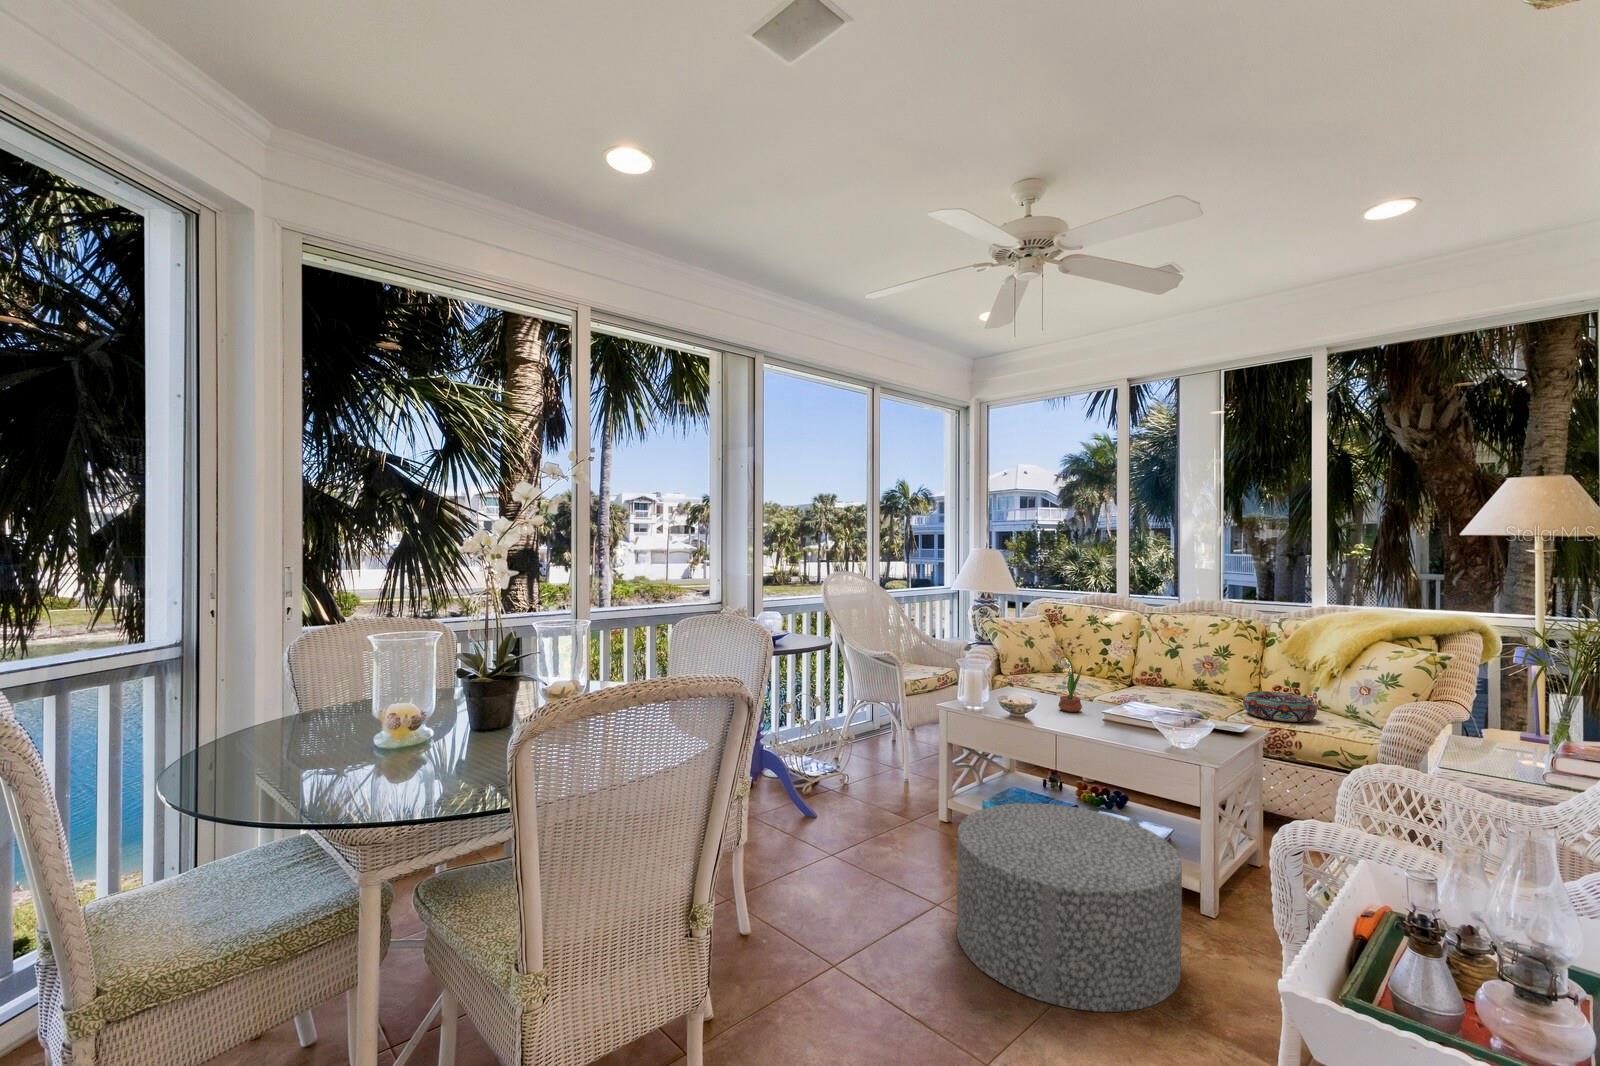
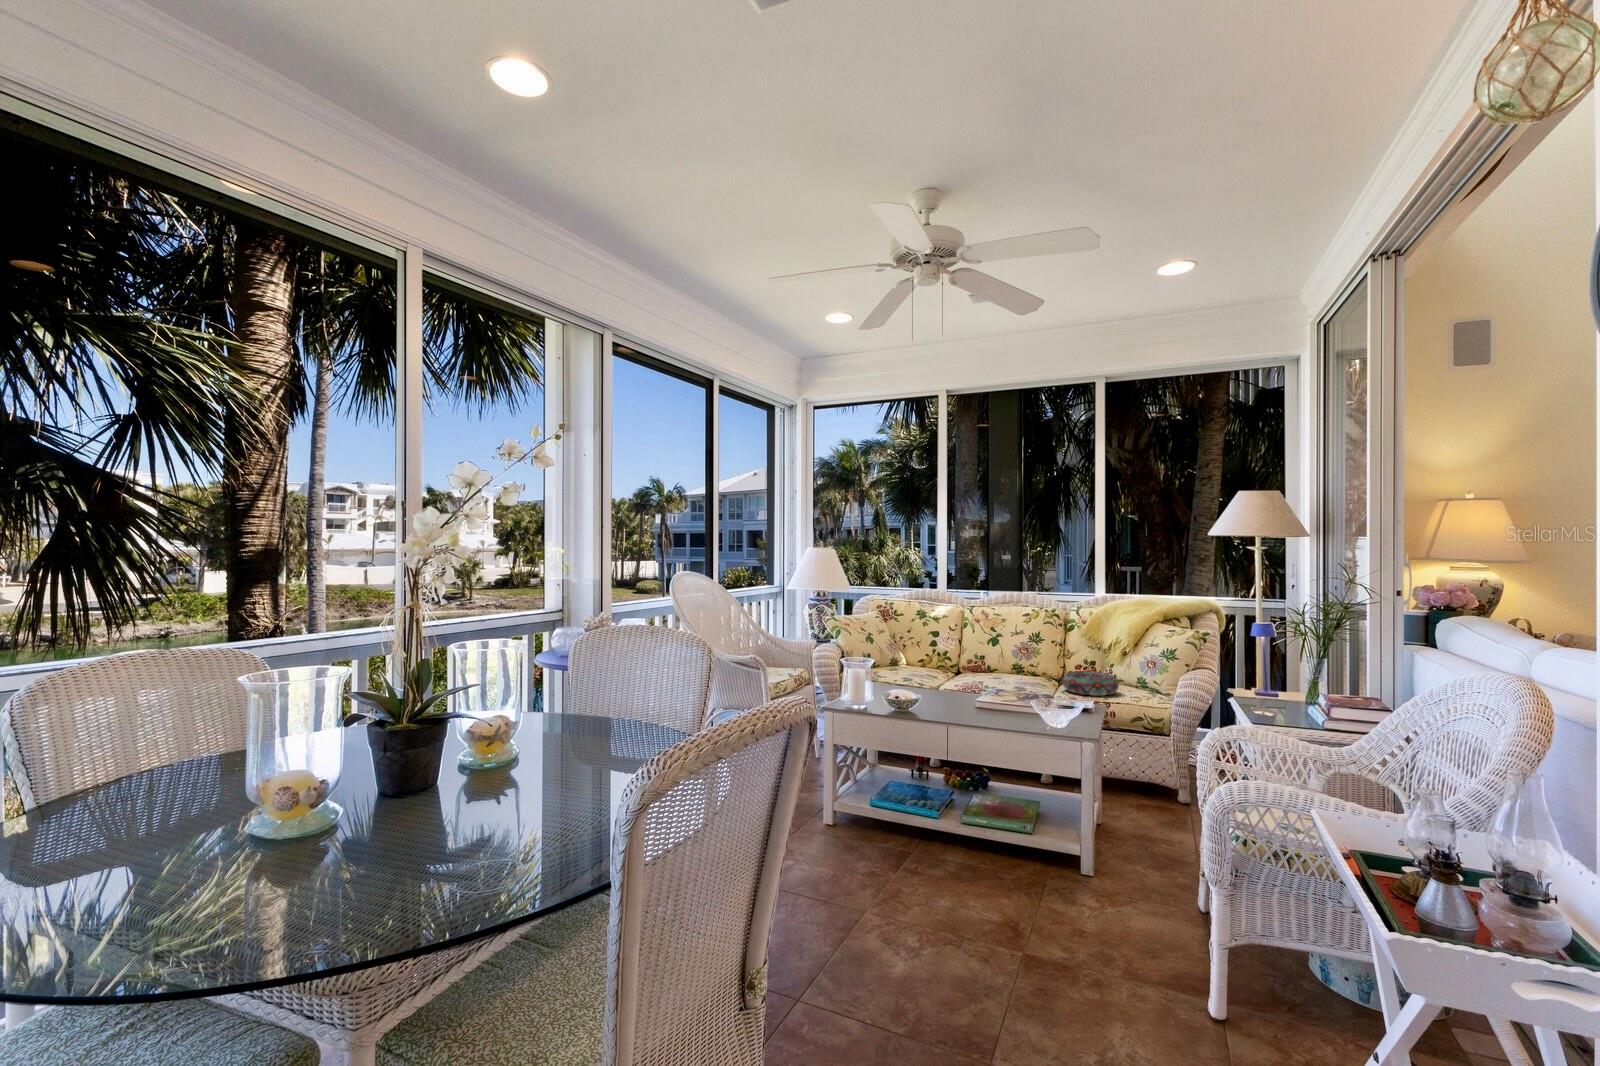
potted flower: present [1055,656,1082,712] -> none [920,651,943,704]
ottoman: present [957,803,1182,1012] -> none [885,792,1081,972]

